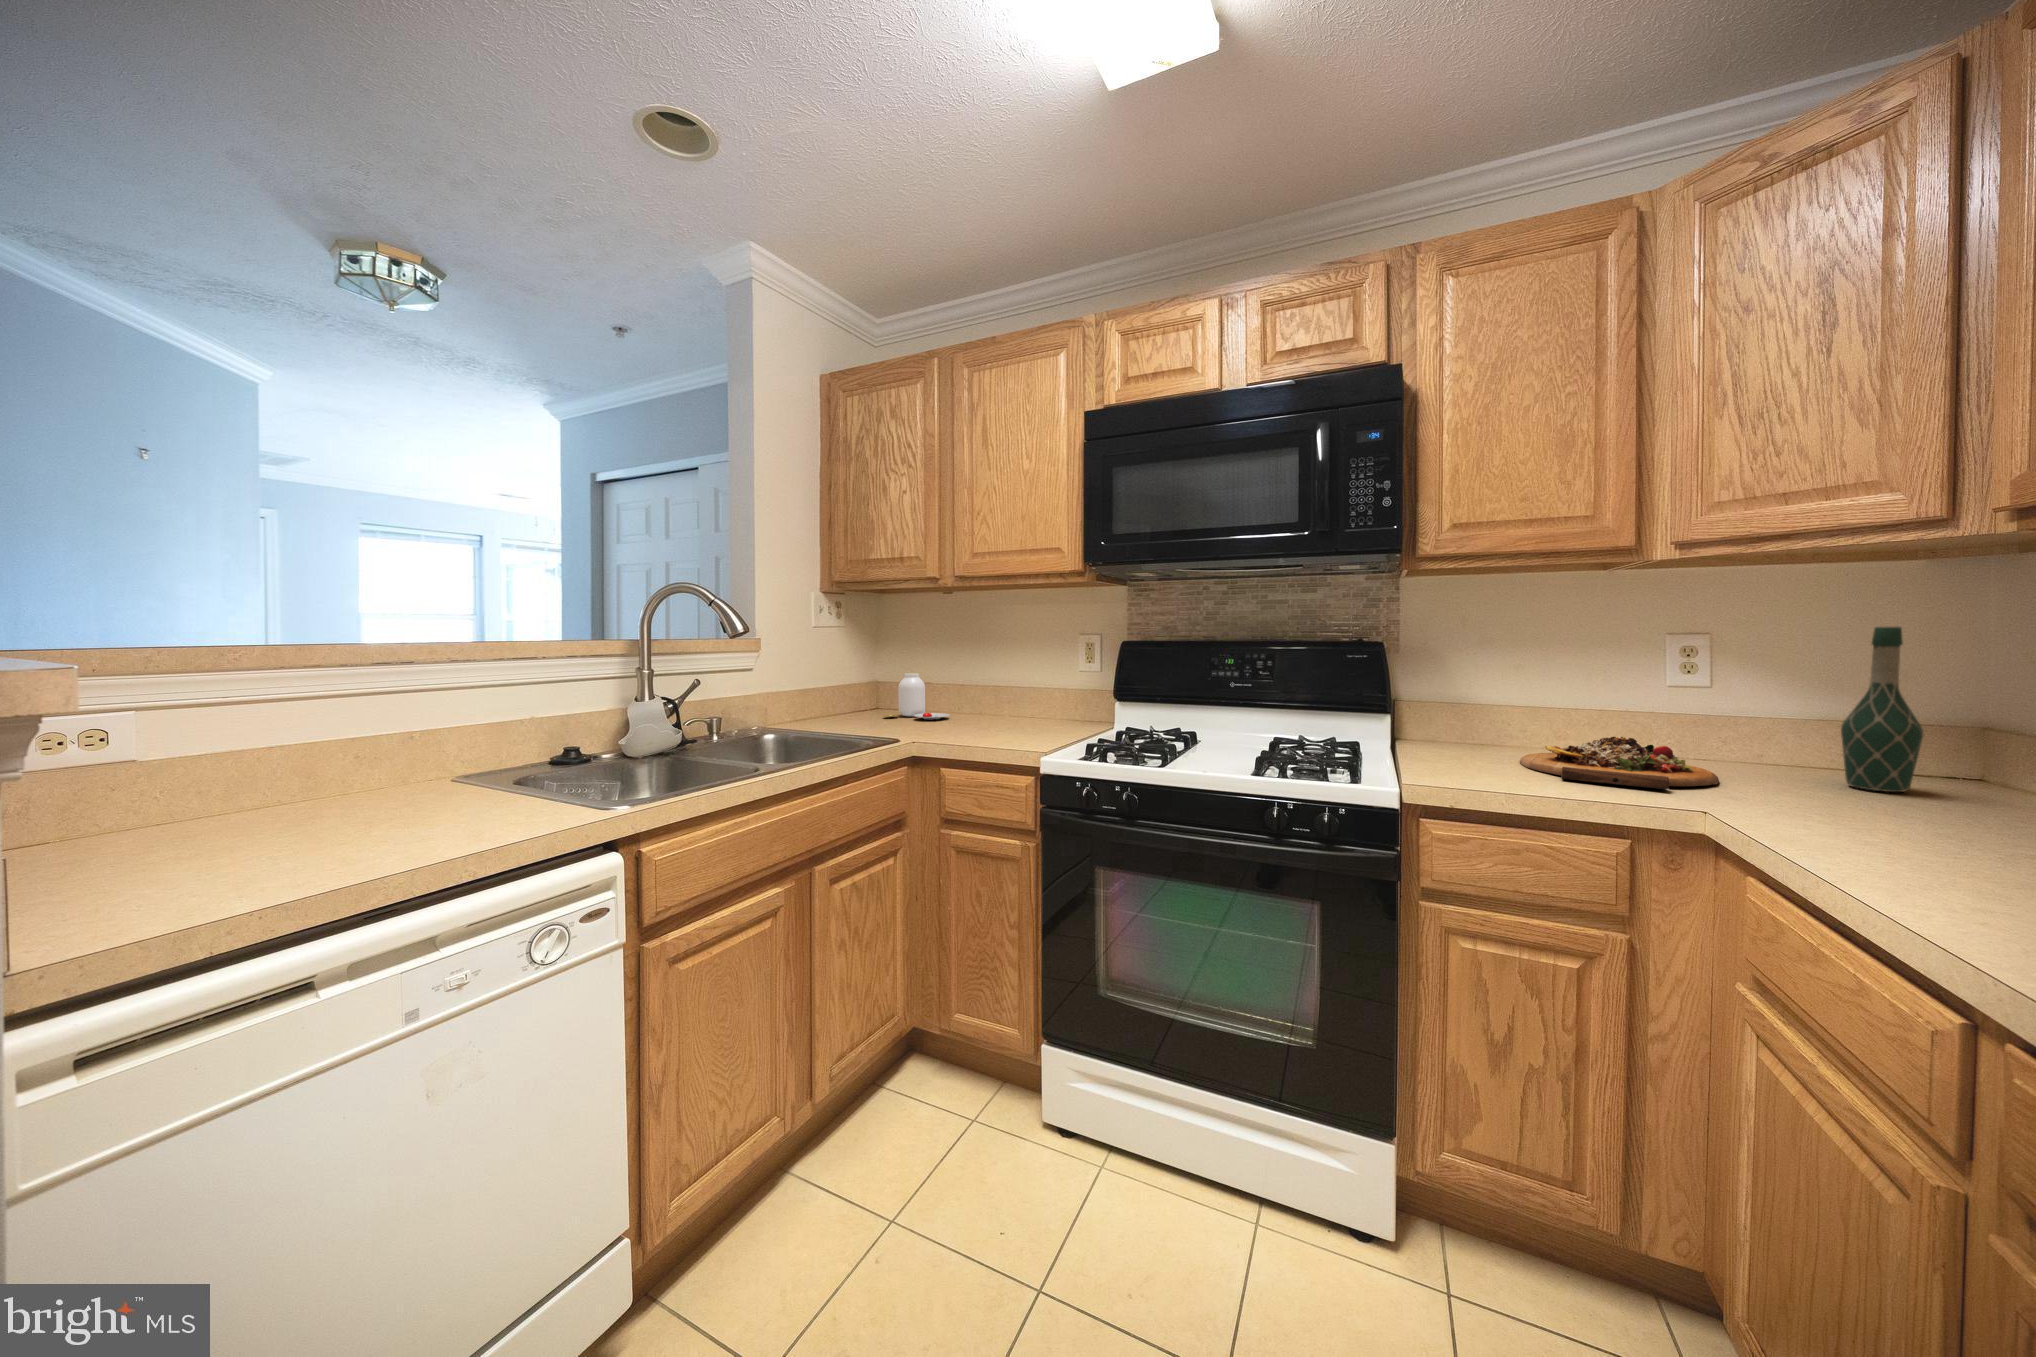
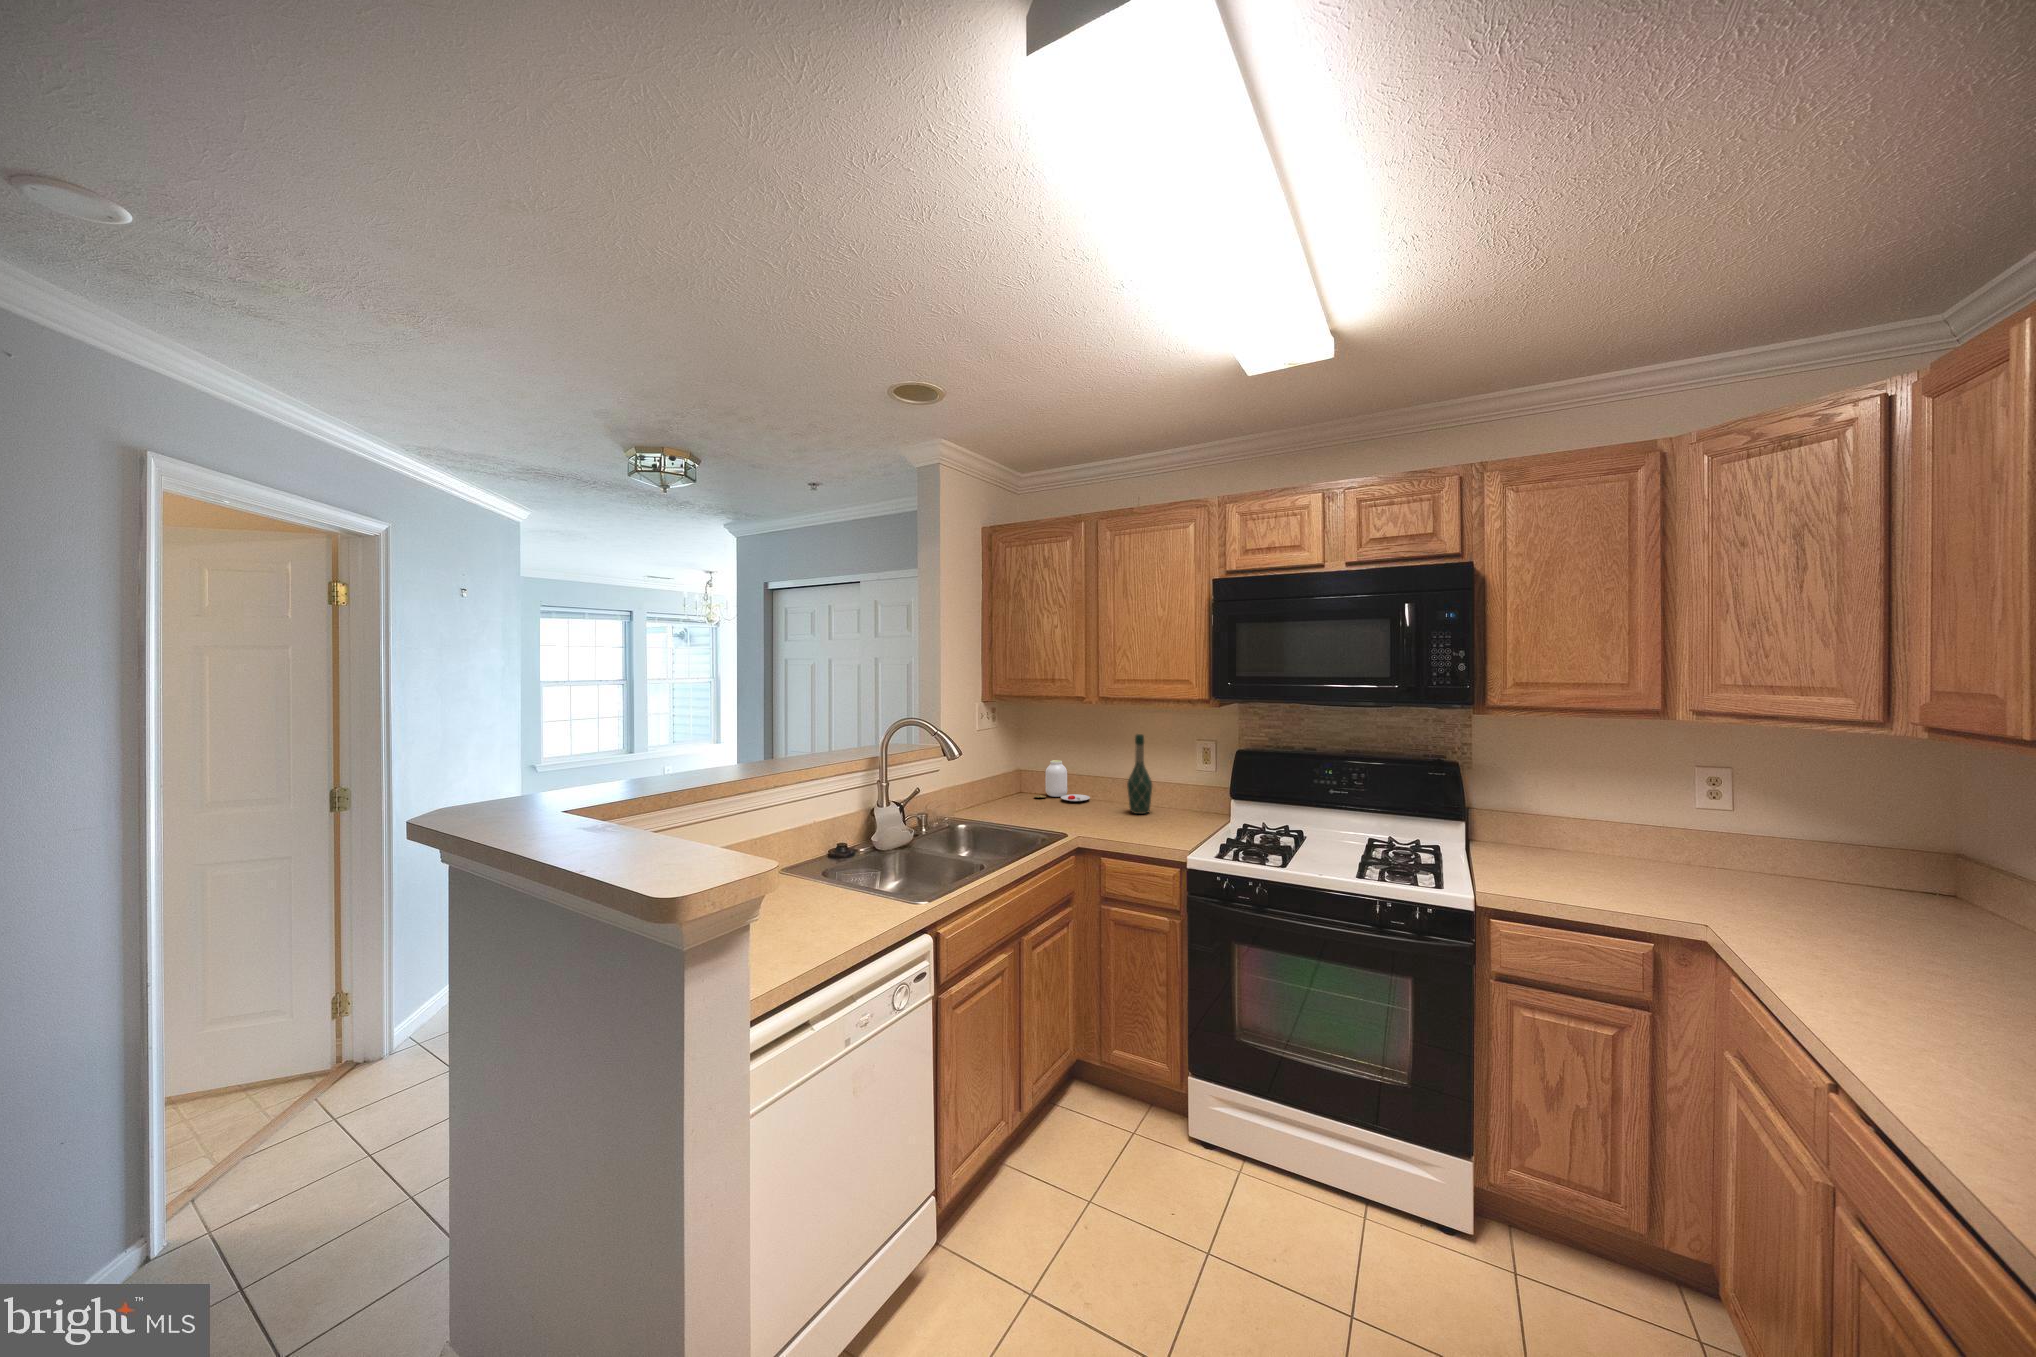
wine bottle: present [1841,627,1923,792] -> present [1127,734,1152,814]
cutting board: present [1520,737,1719,790] -> none [1573,852,1732,904]

